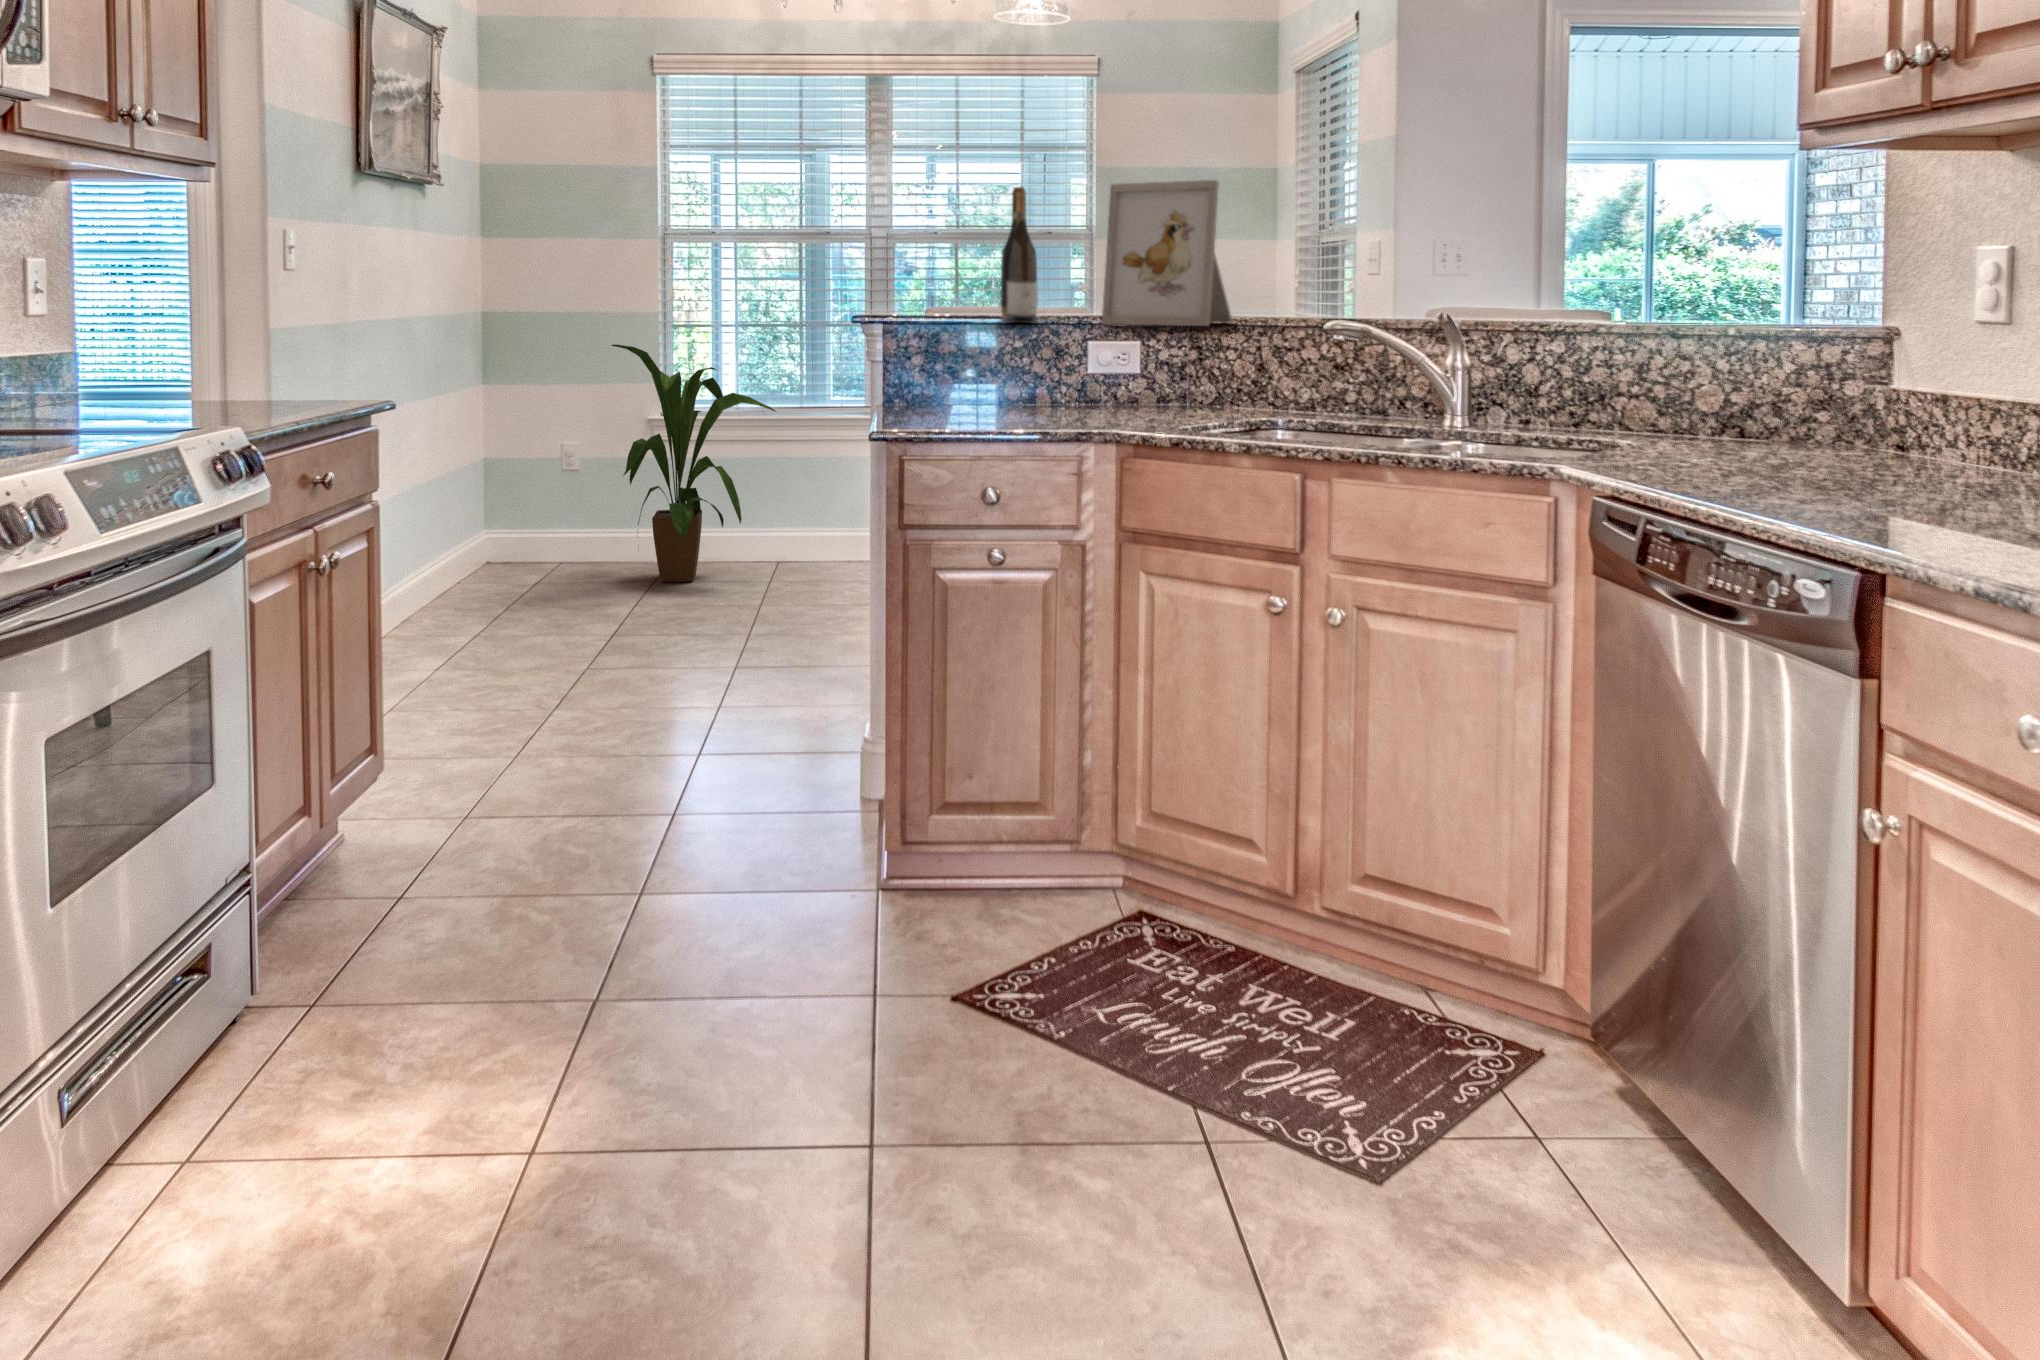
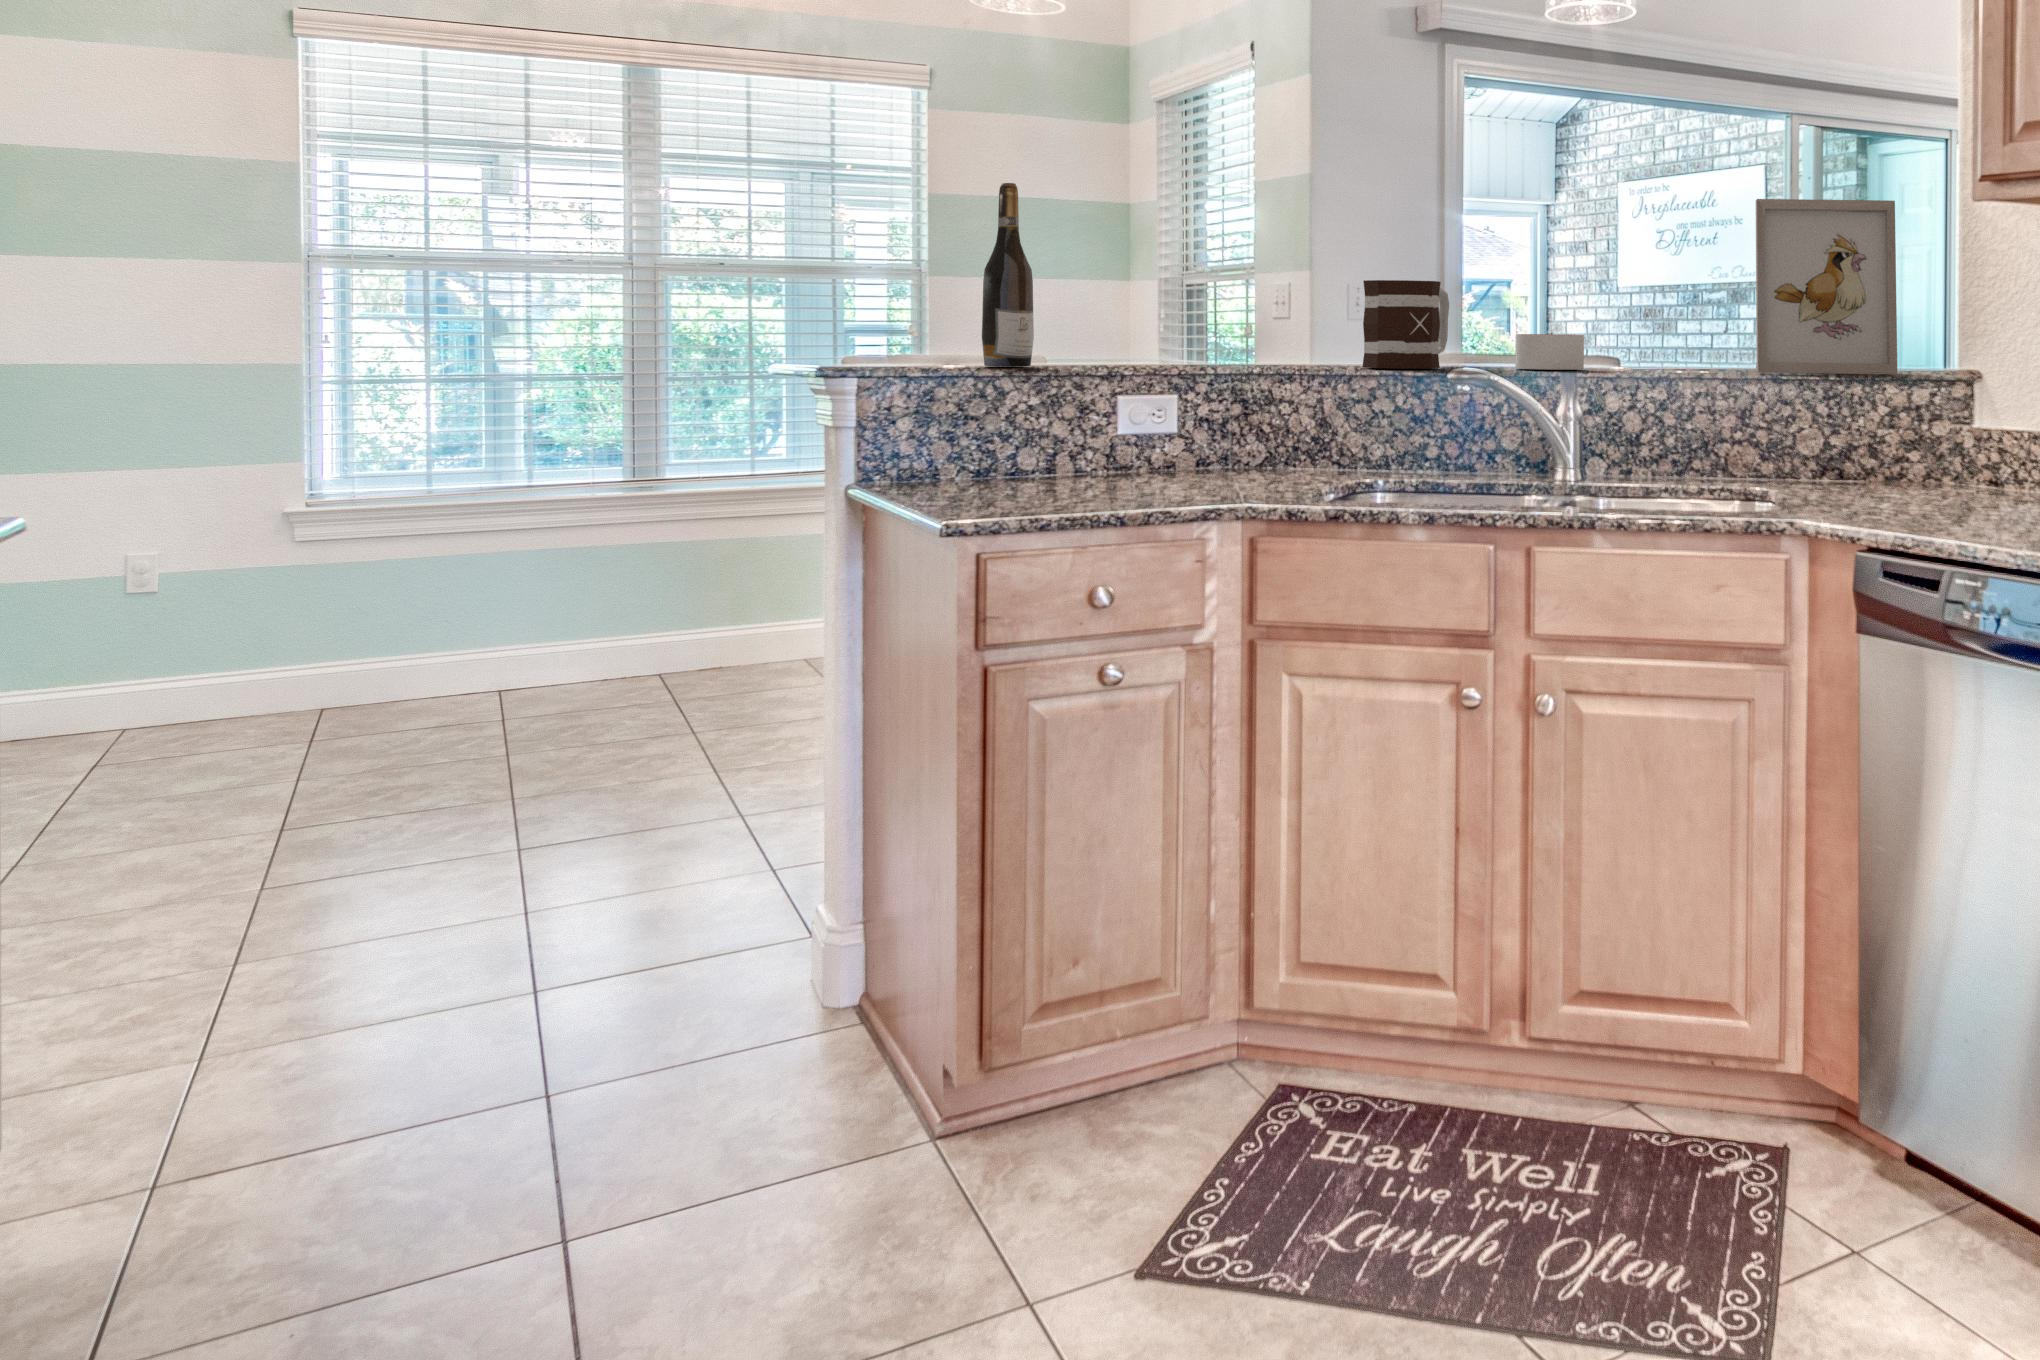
picture frame: present [1102,180,1232,326] -> present [1756,199,1898,374]
mug: none [1291,252,1376,326] -> present [1362,280,1449,369]
candle: none [1425,296,1488,327] -> present [1515,332,1584,370]
house plant: present [611,345,776,582] -> none [63,409,367,801]

